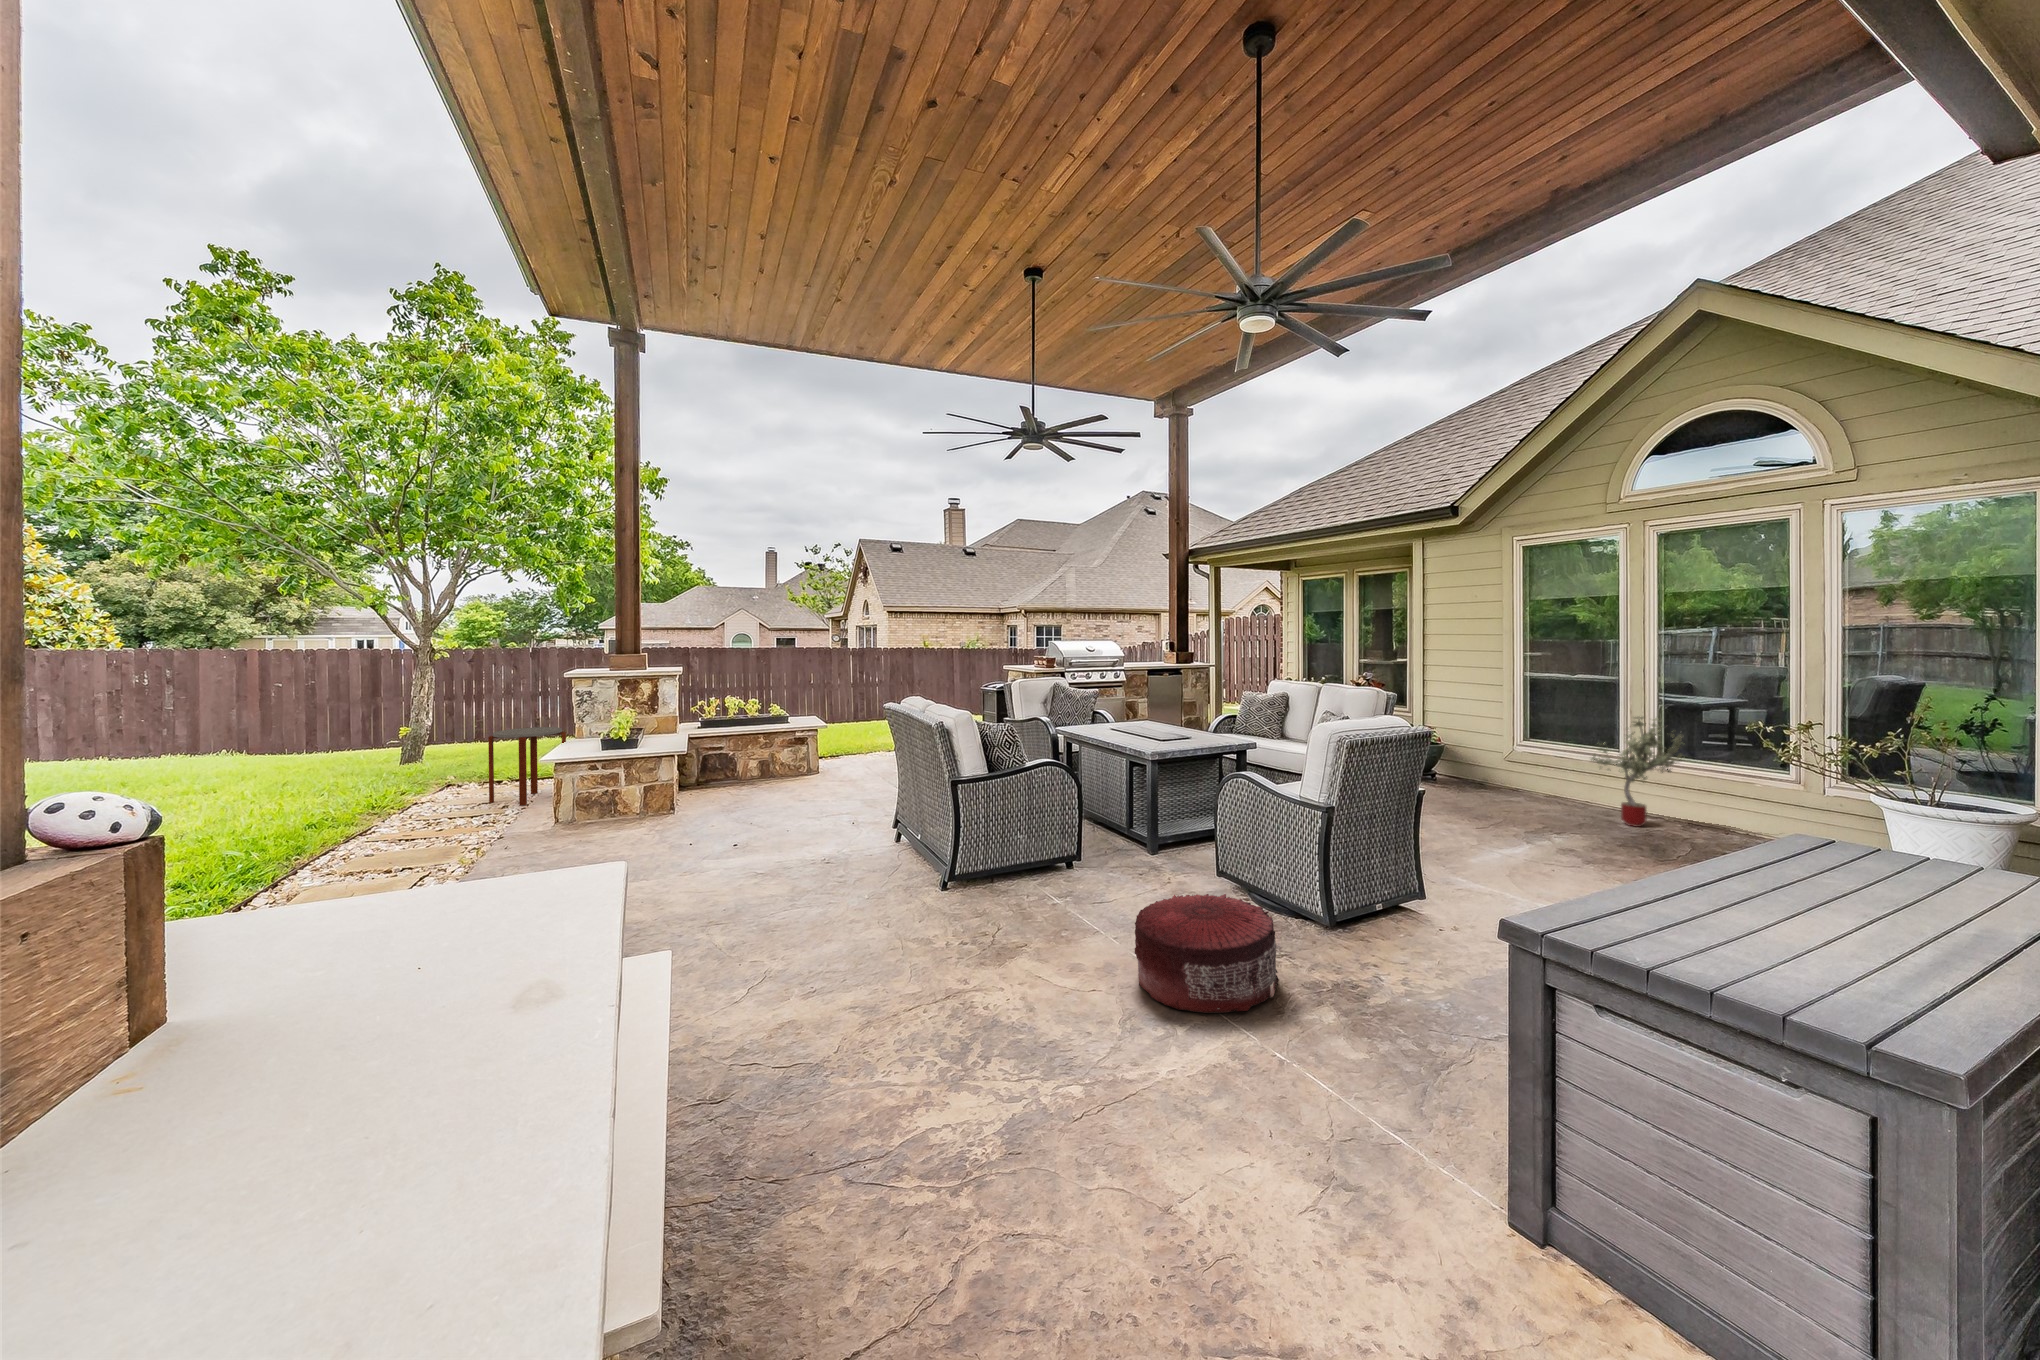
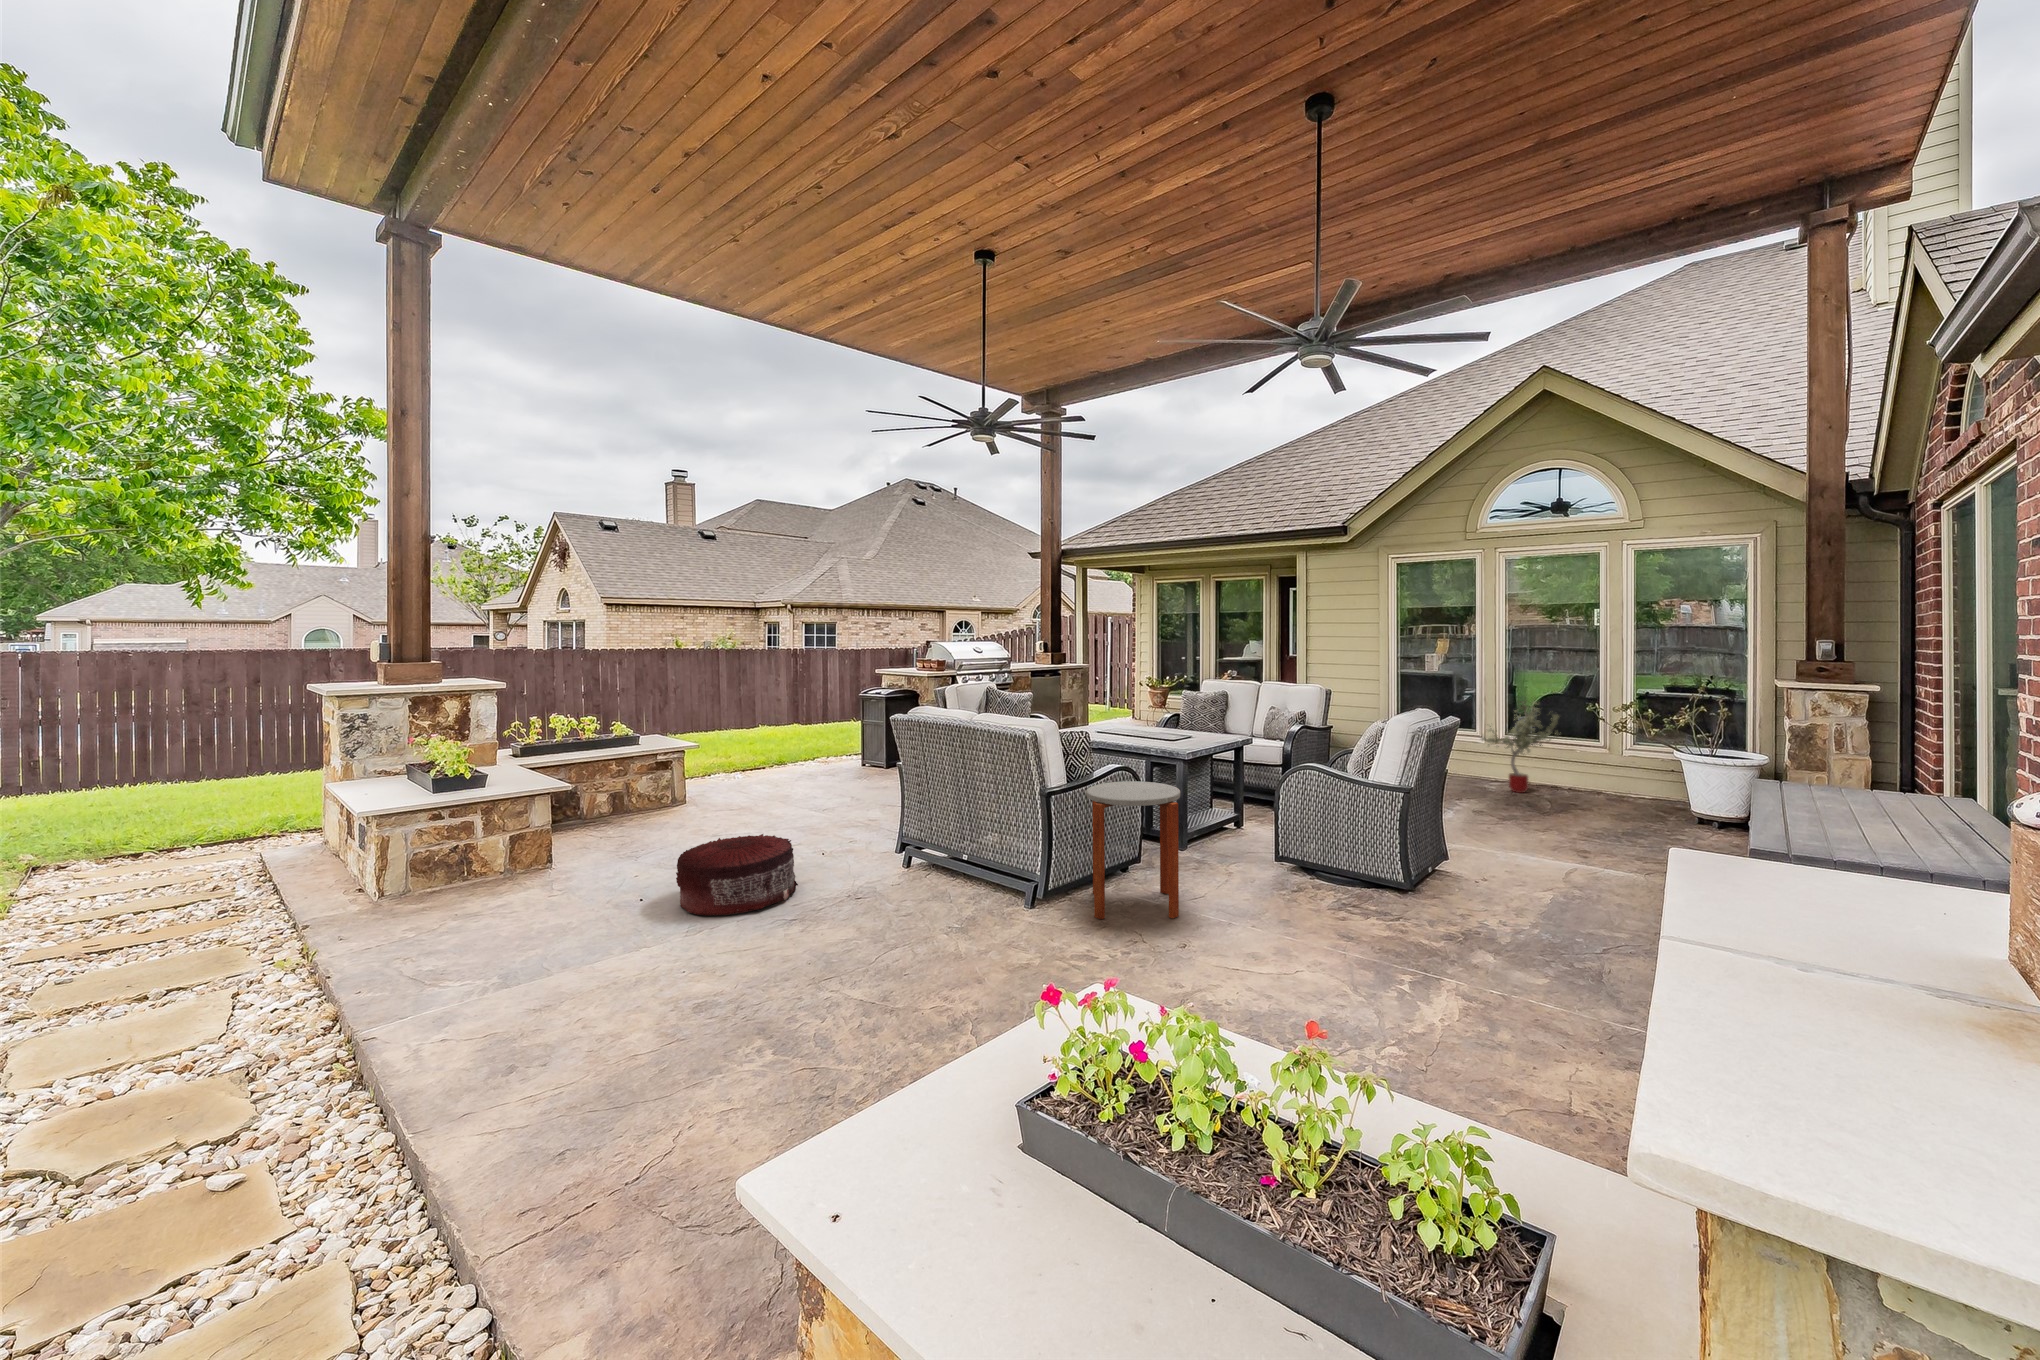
side table: present [488,727,566,805] -> present [1086,781,1180,919]
pouf: present [1135,894,1279,1013] -> present [676,834,798,916]

